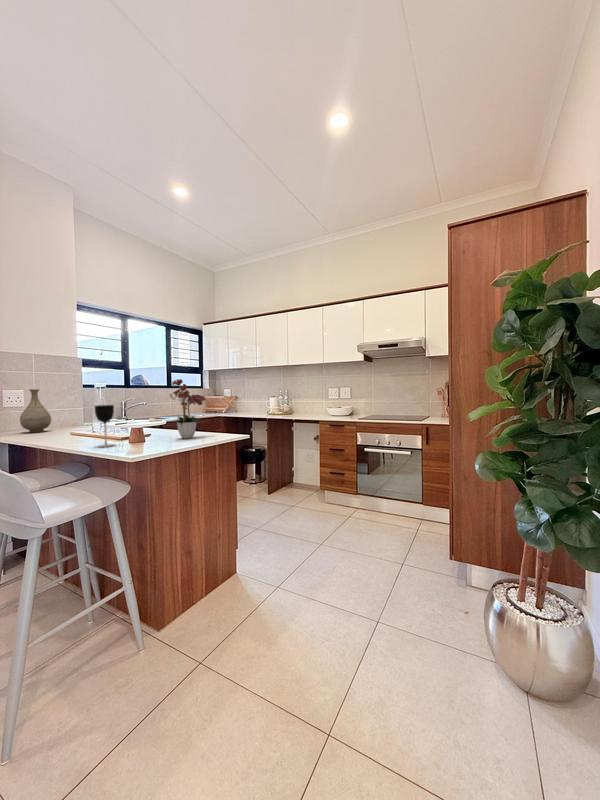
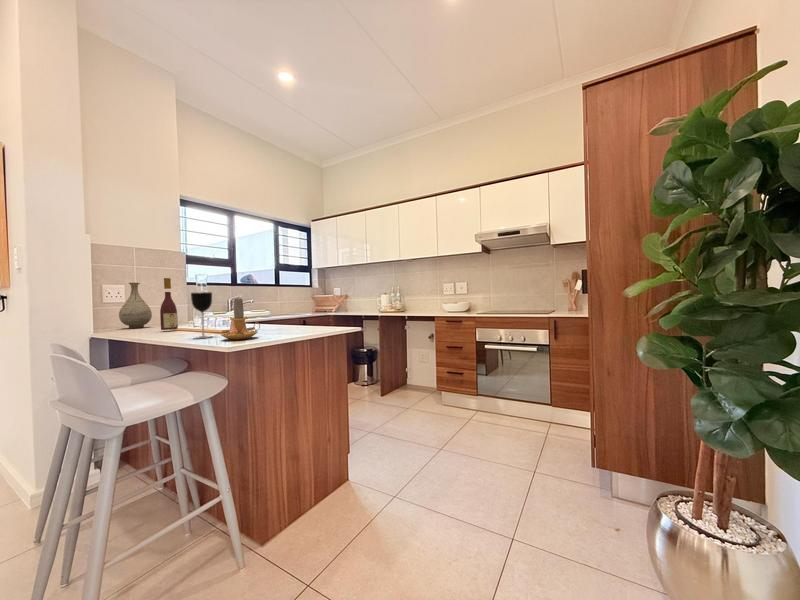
flower arrangement: present [170,379,205,439] -> none [271,262,315,331]
wine bottle: none [61,388,79,438] -> present [160,278,178,330]
candle: none [123,410,158,449] -> present [221,298,260,340]

